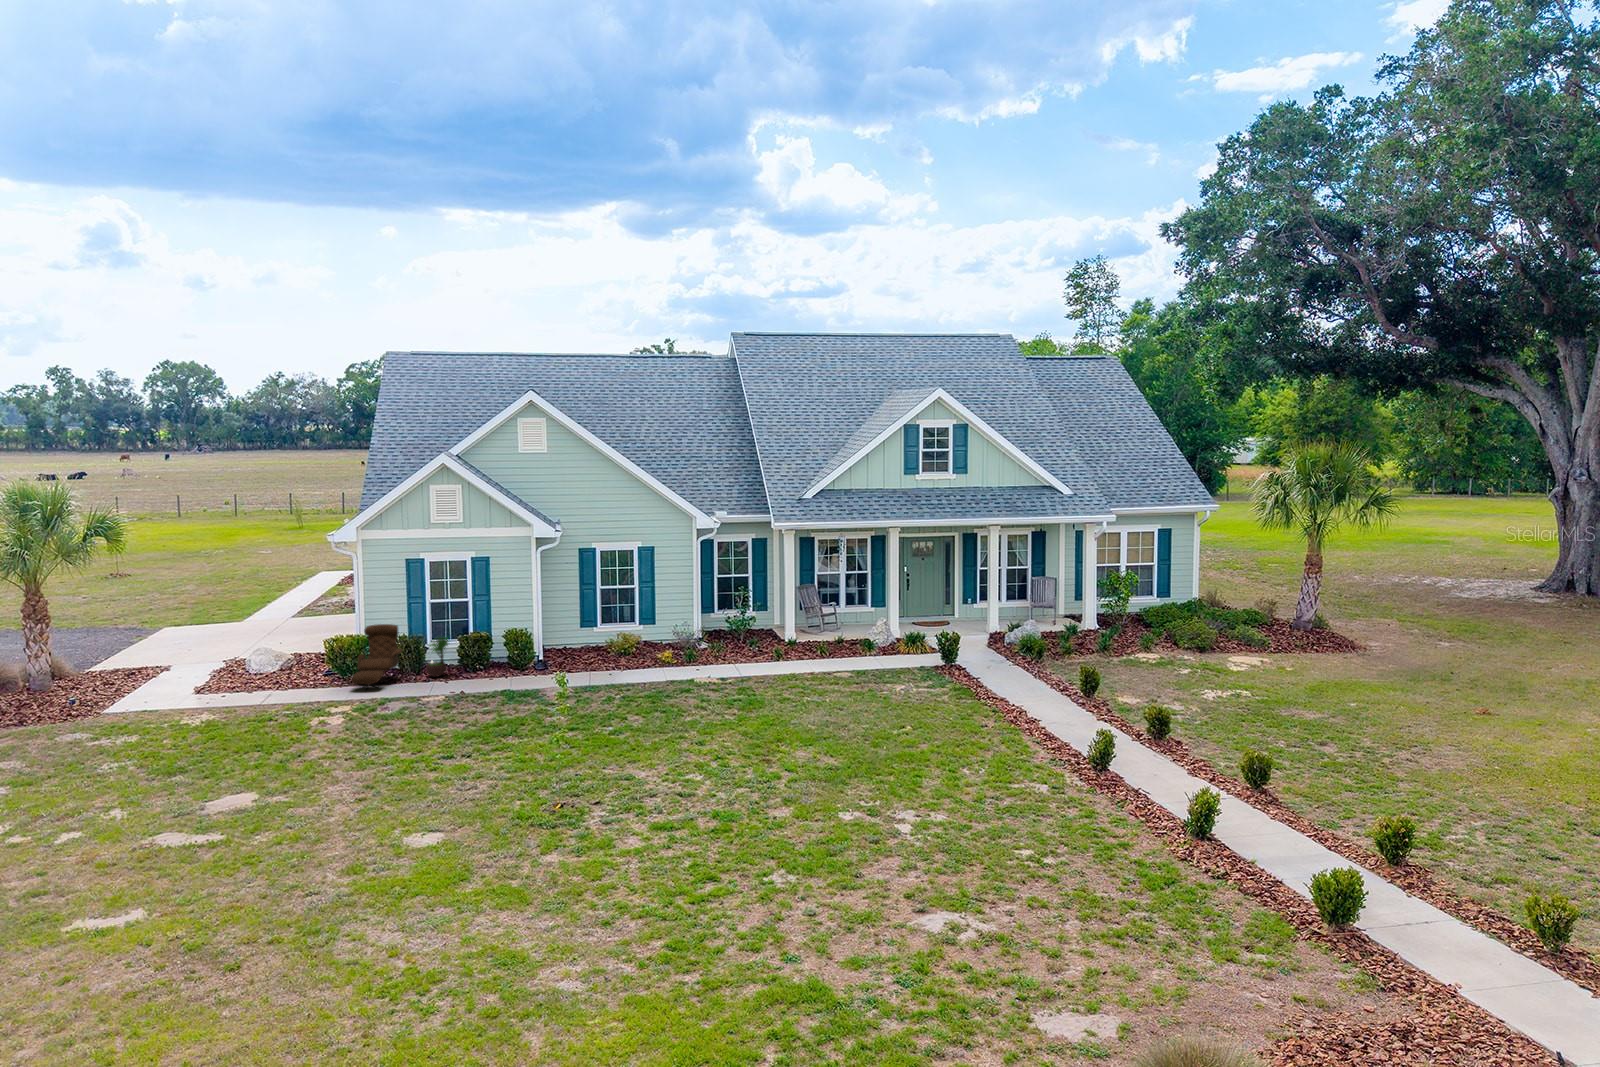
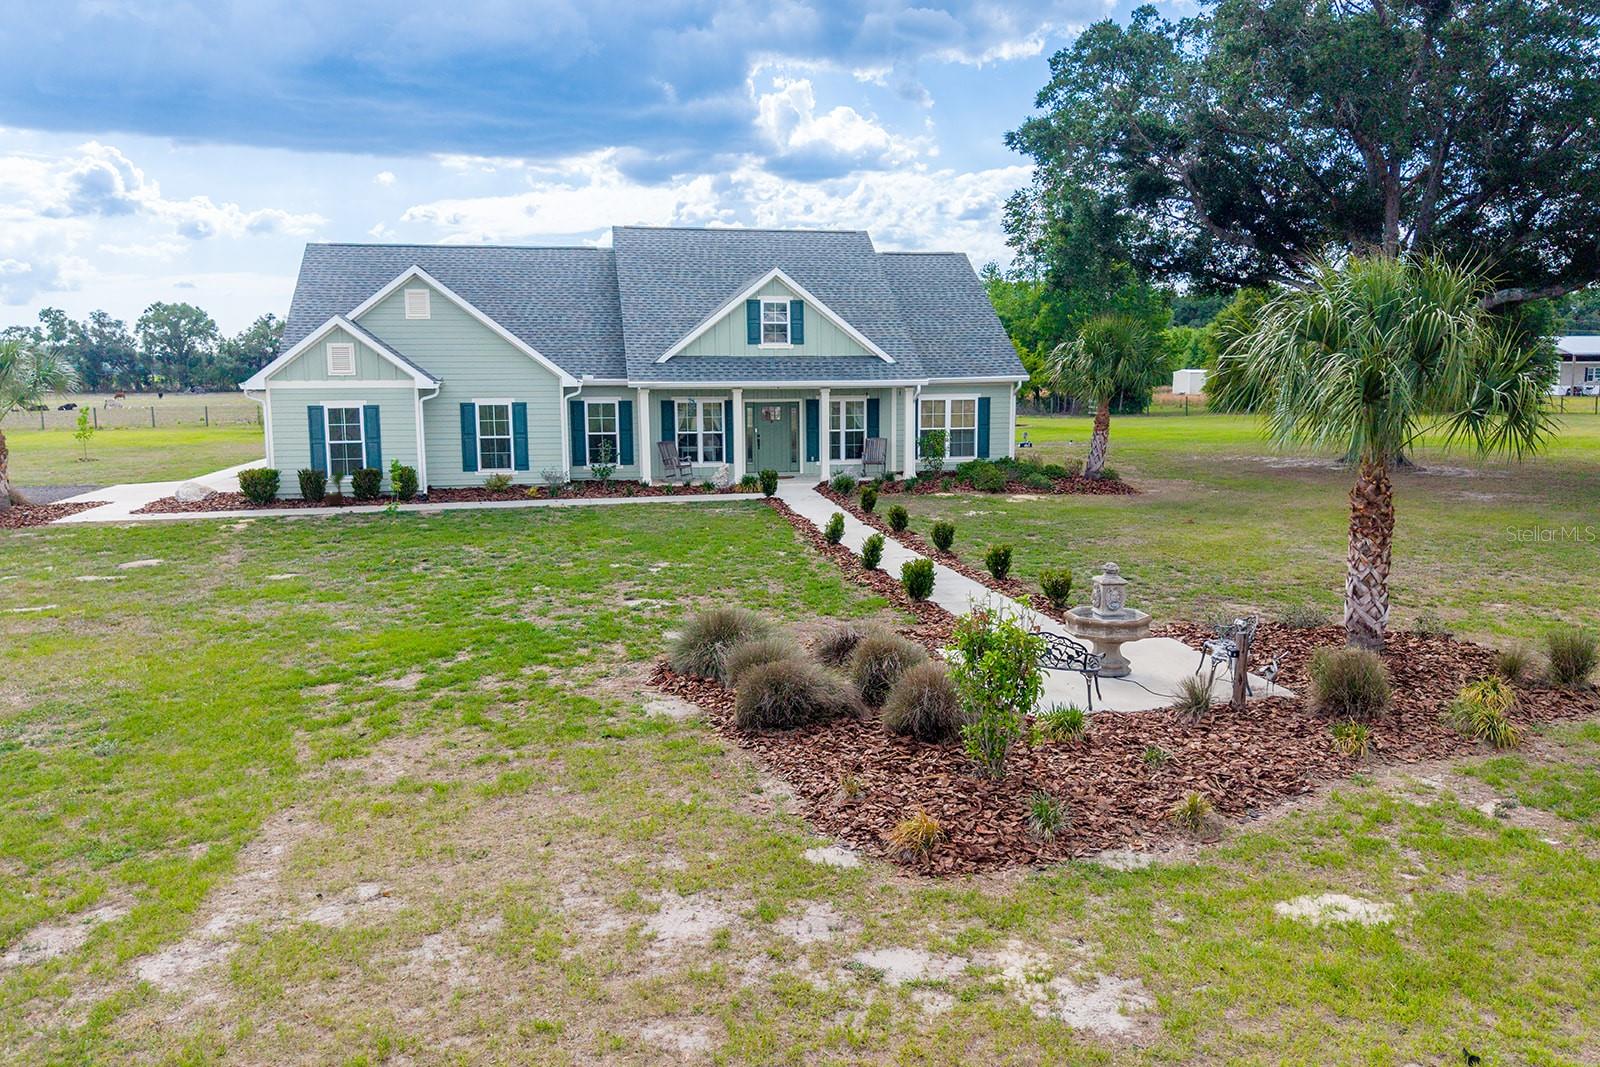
lounge chair: present [352,624,403,690] -> none [261,460,305,512]

